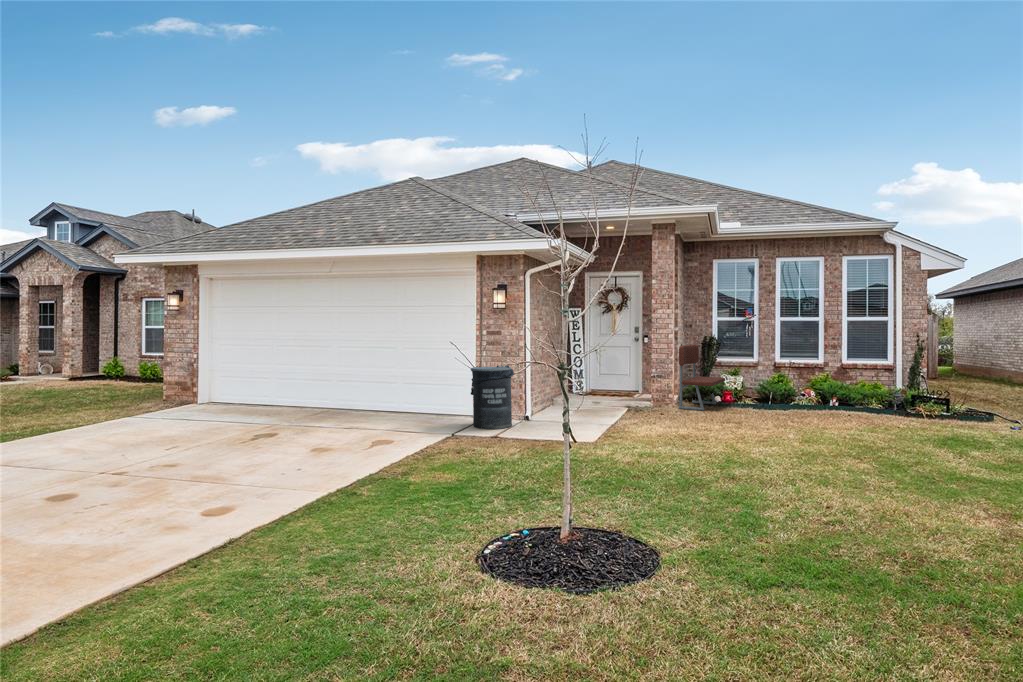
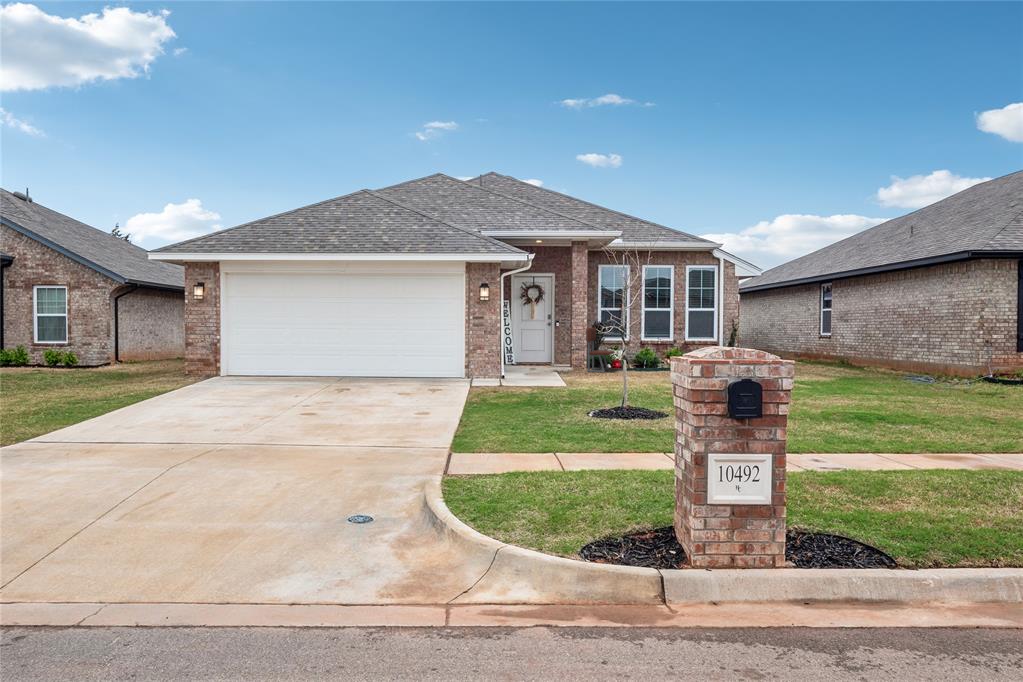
trash can: present [471,365,514,429] -> none [466,339,496,382]

